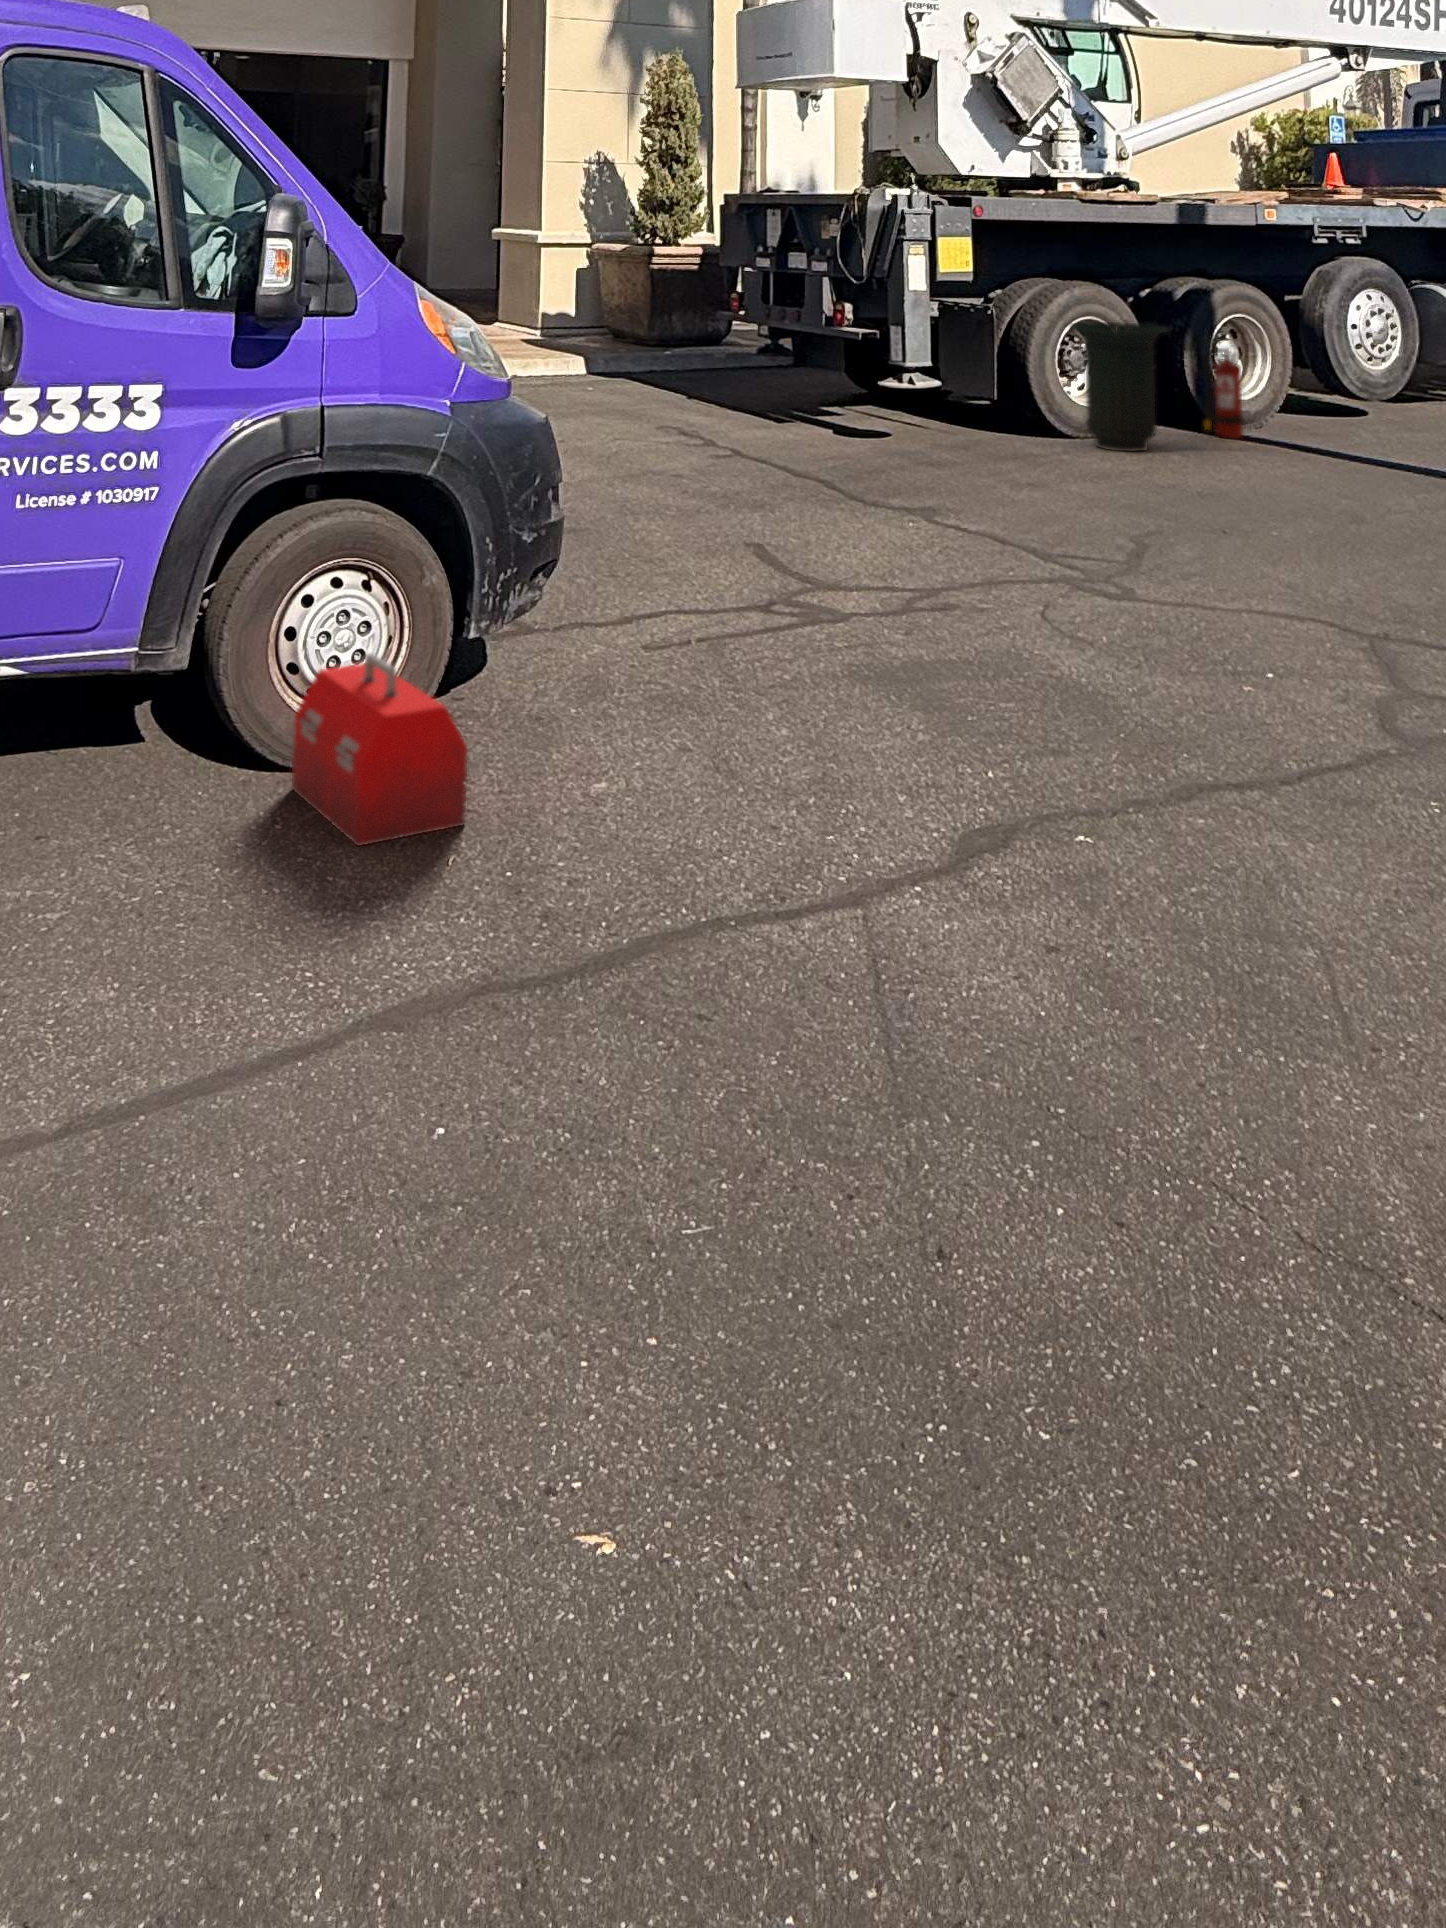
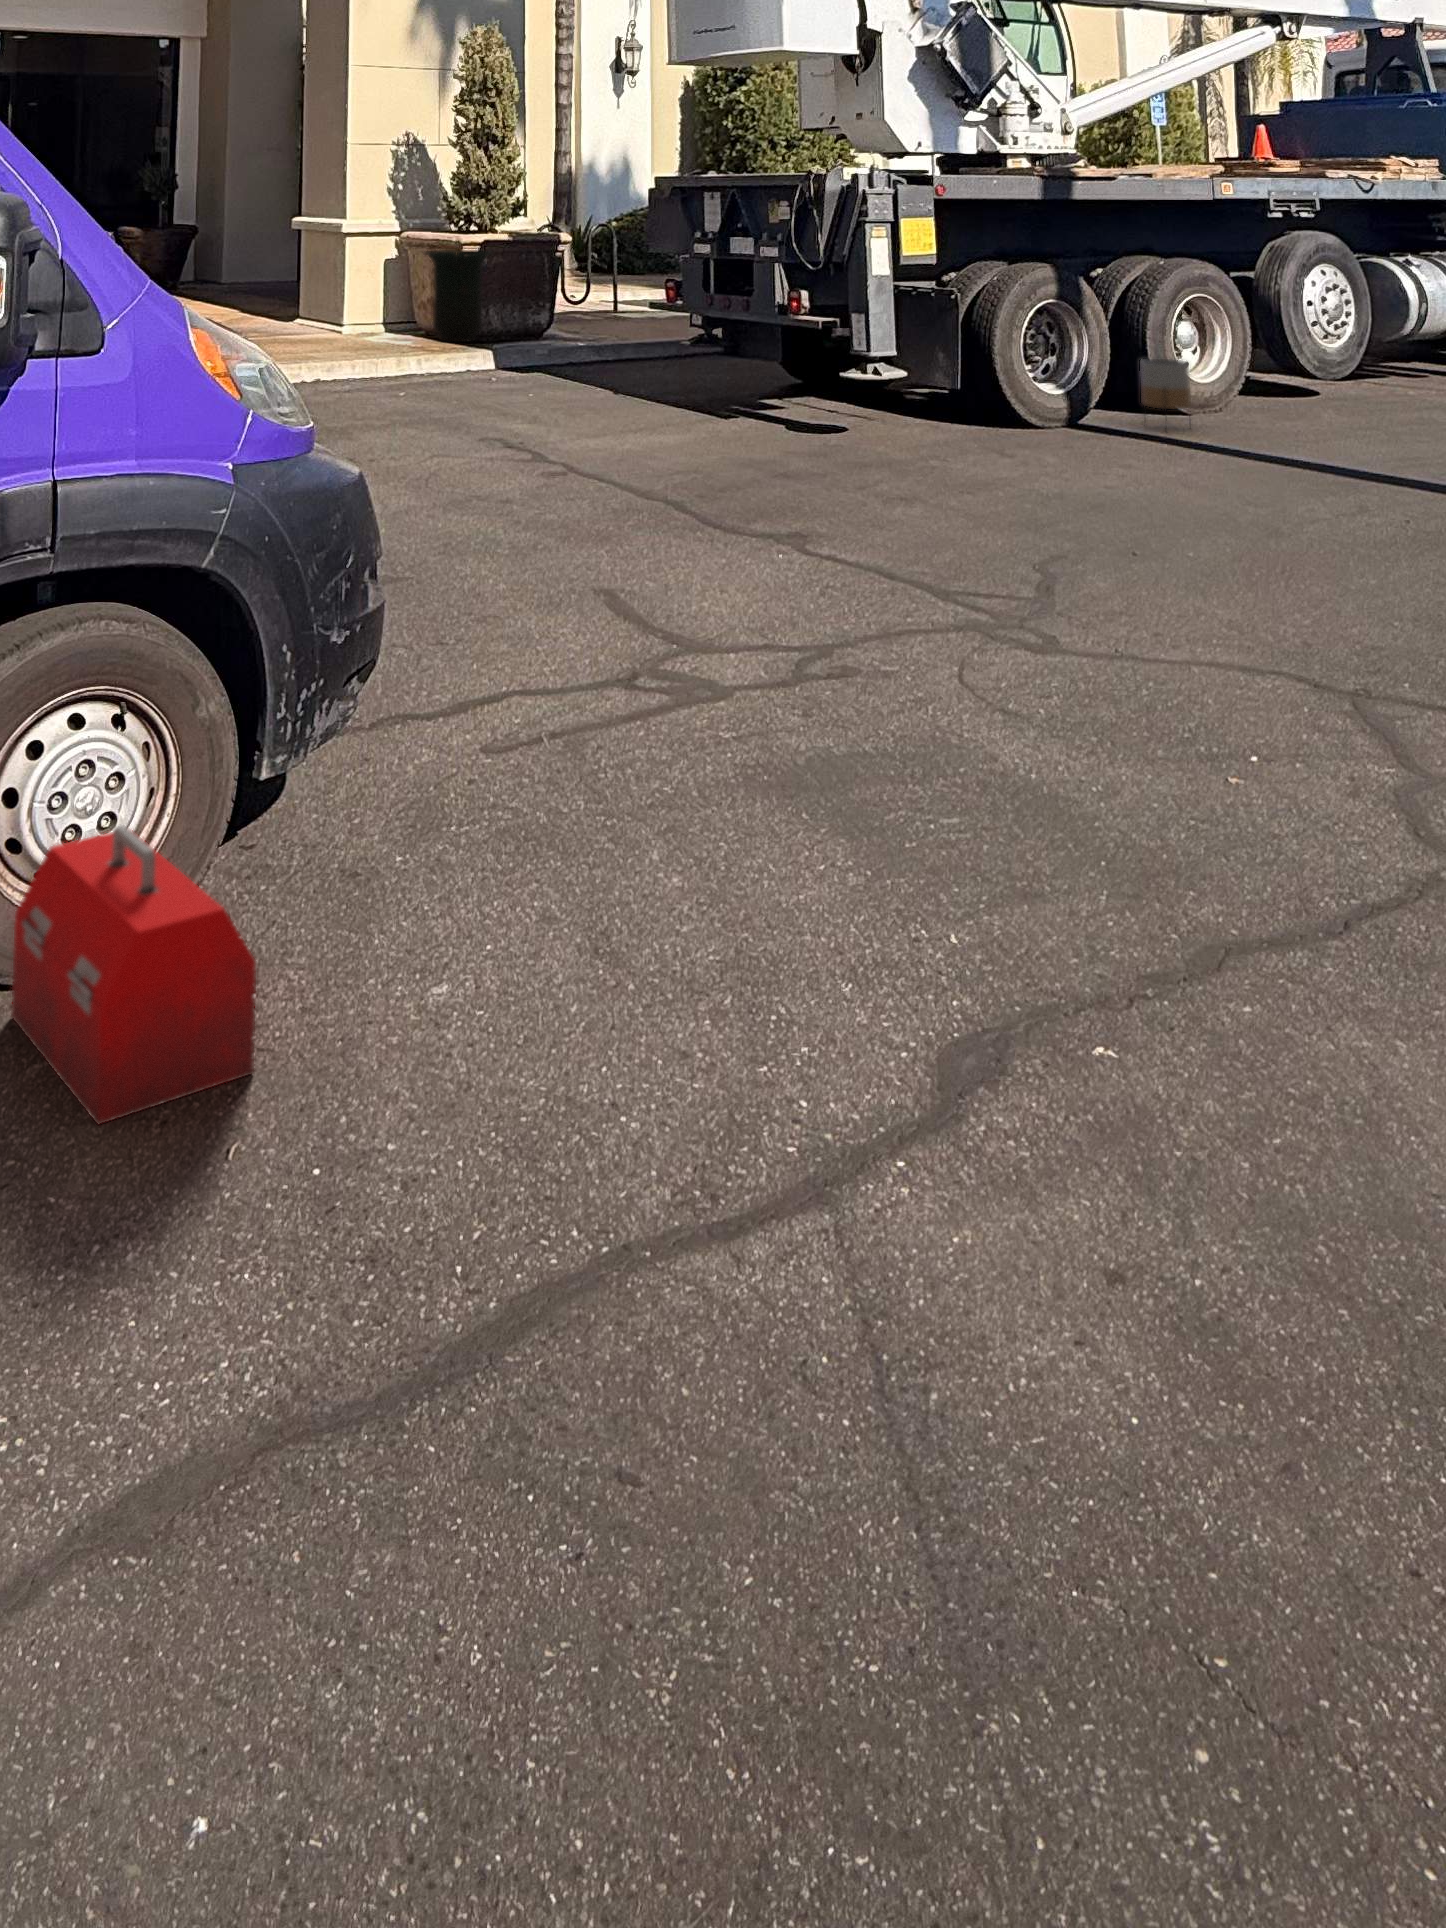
trash can: present [1071,322,1168,452] -> present [425,250,491,342]
fire extinguisher: present [1203,348,1244,439] -> none [1076,330,1122,434]
planter: none [1263,371,1310,439] -> present [1140,359,1191,409]

